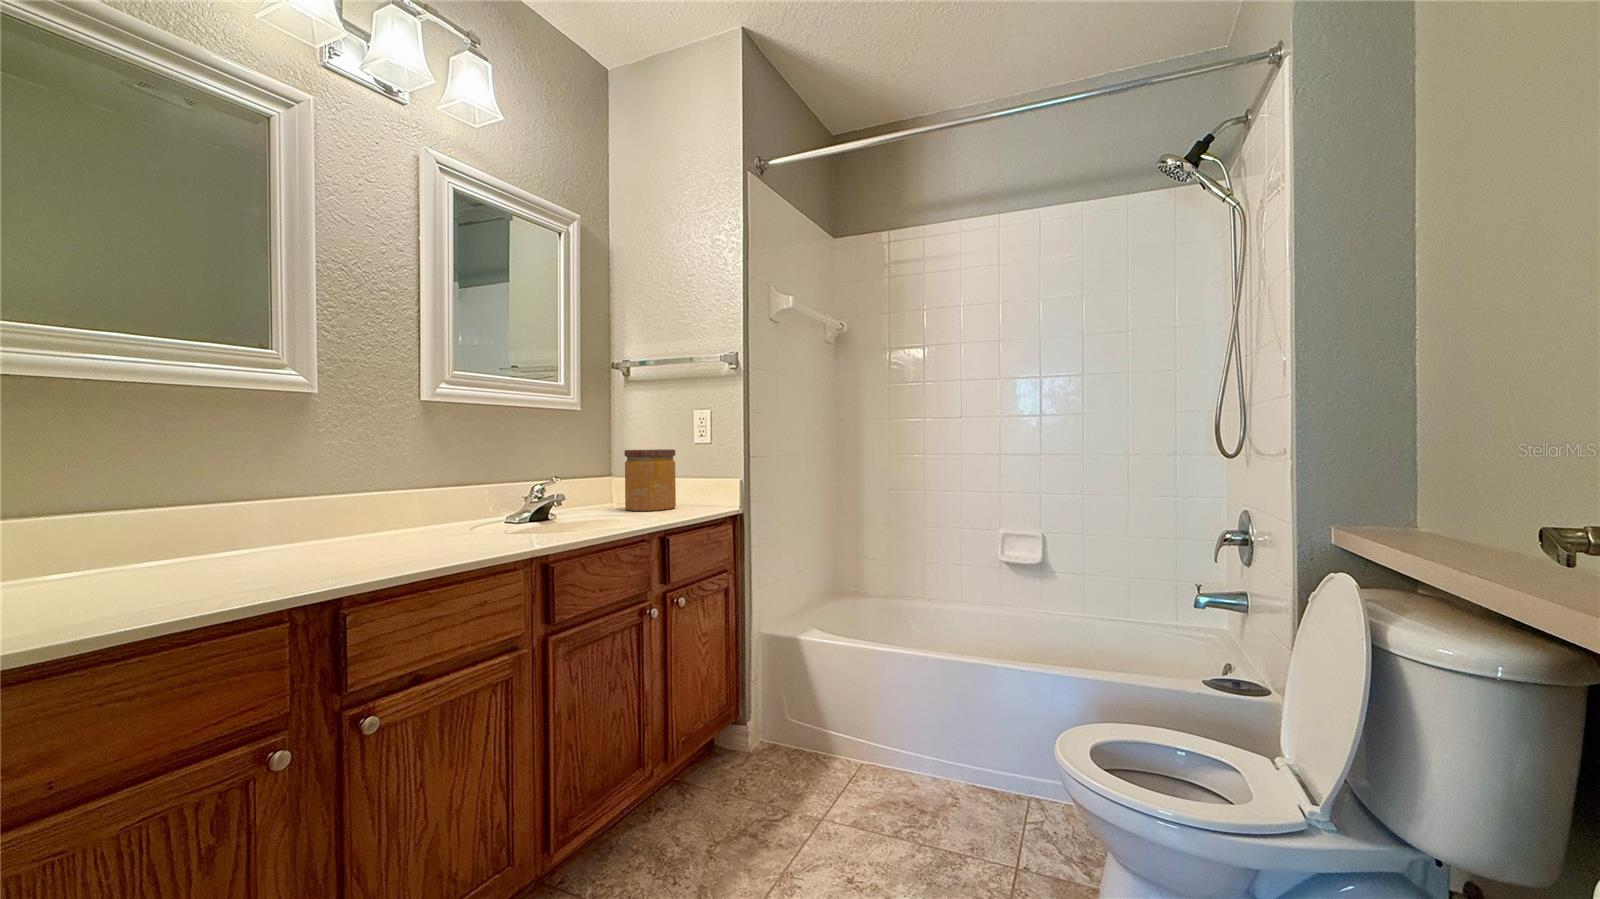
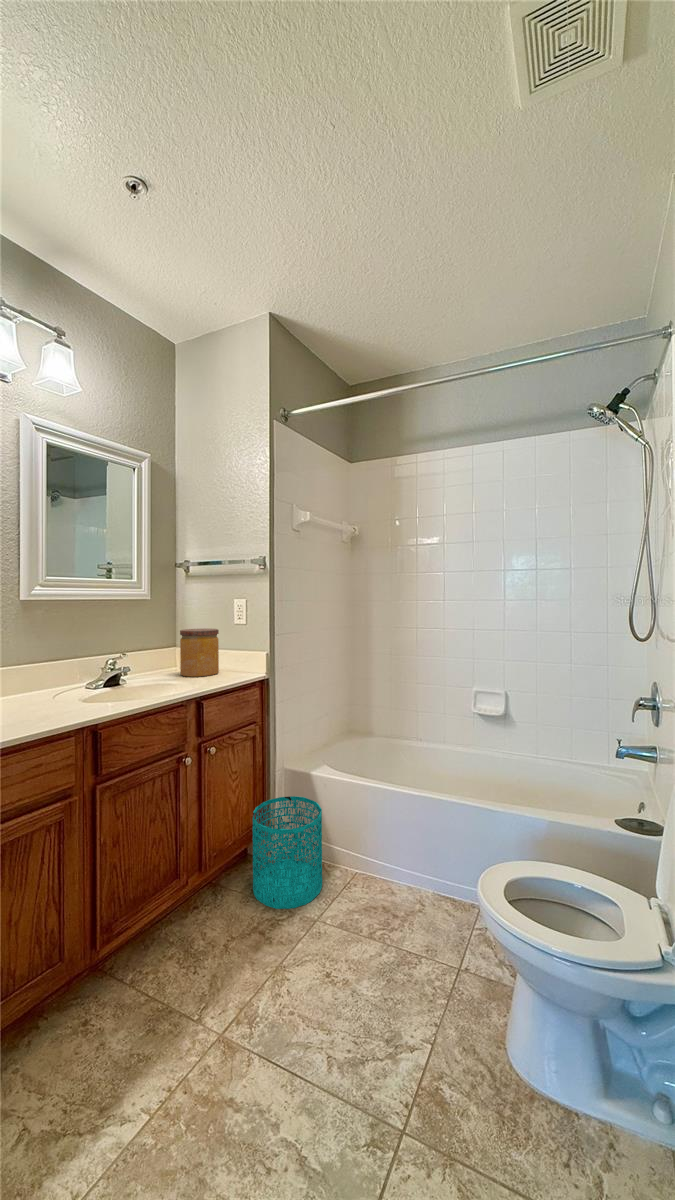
wastebasket: none [729,668,821,810] -> present [253,796,322,909]

